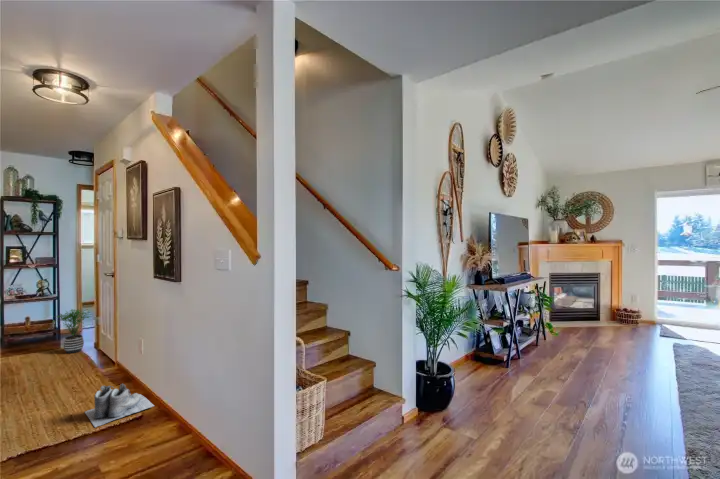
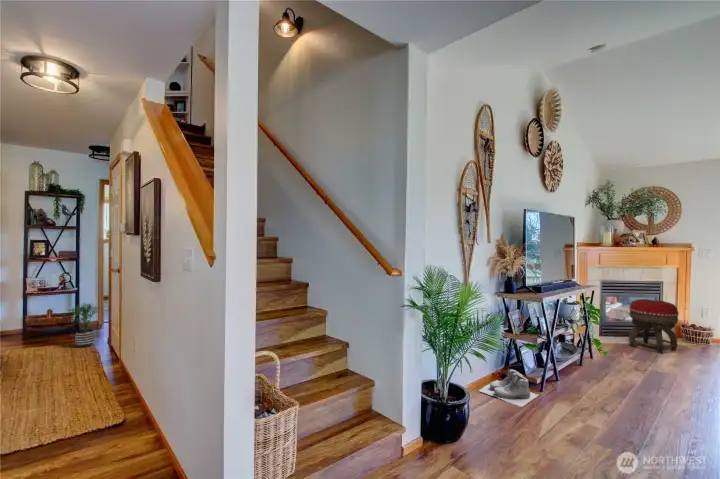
footstool: none [574,288,612,333] -> present [629,299,679,354]
boots: present [85,384,154,427] -> present [479,369,538,407]

